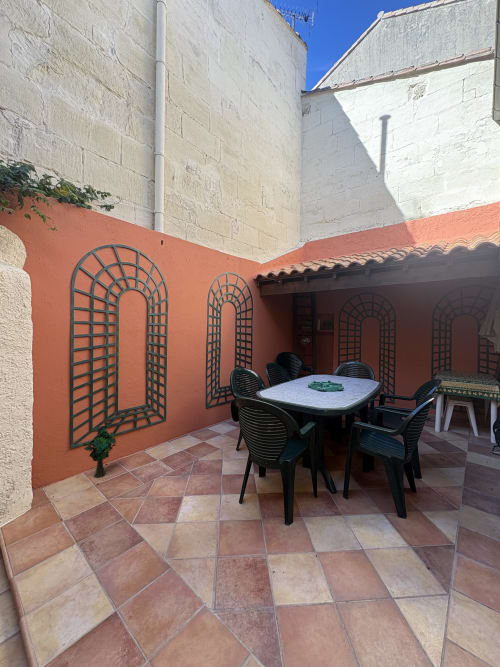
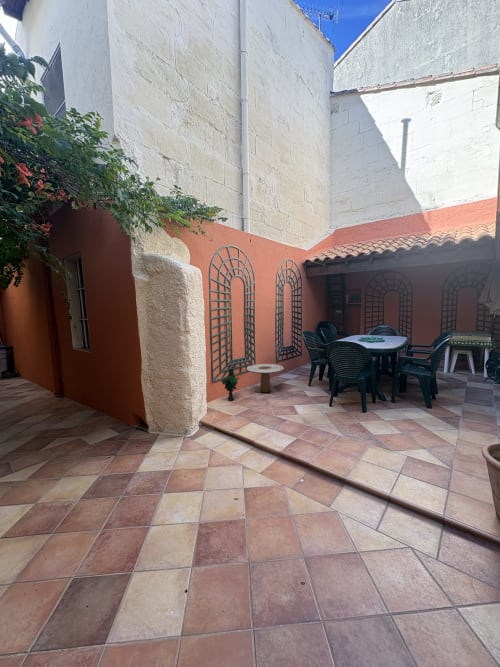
side table: none [139,414,196,463] -> present [247,364,284,394]

